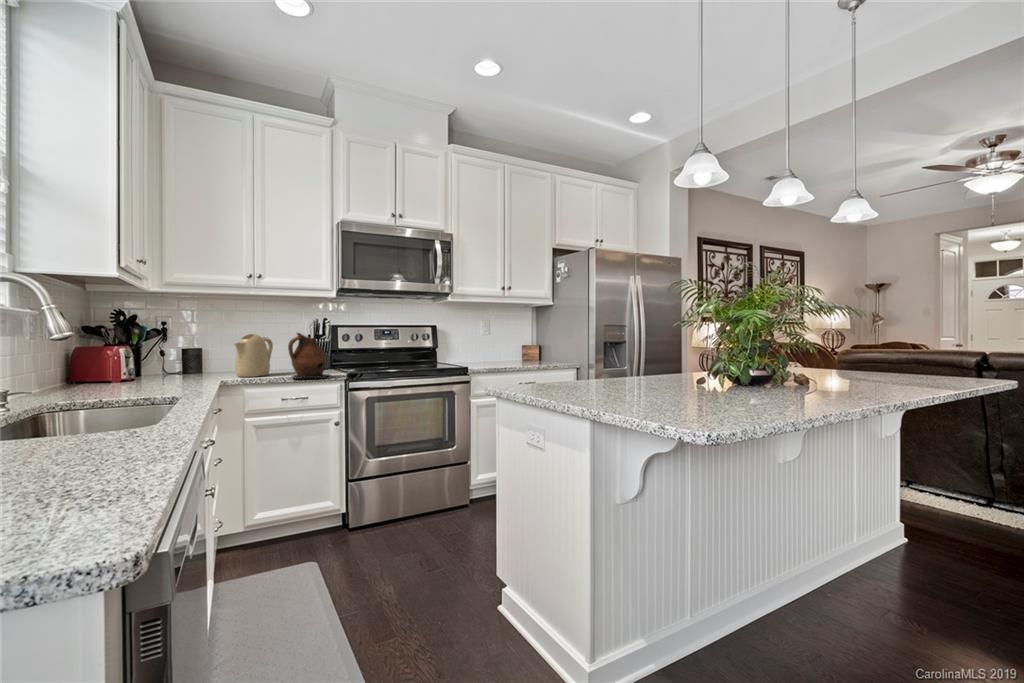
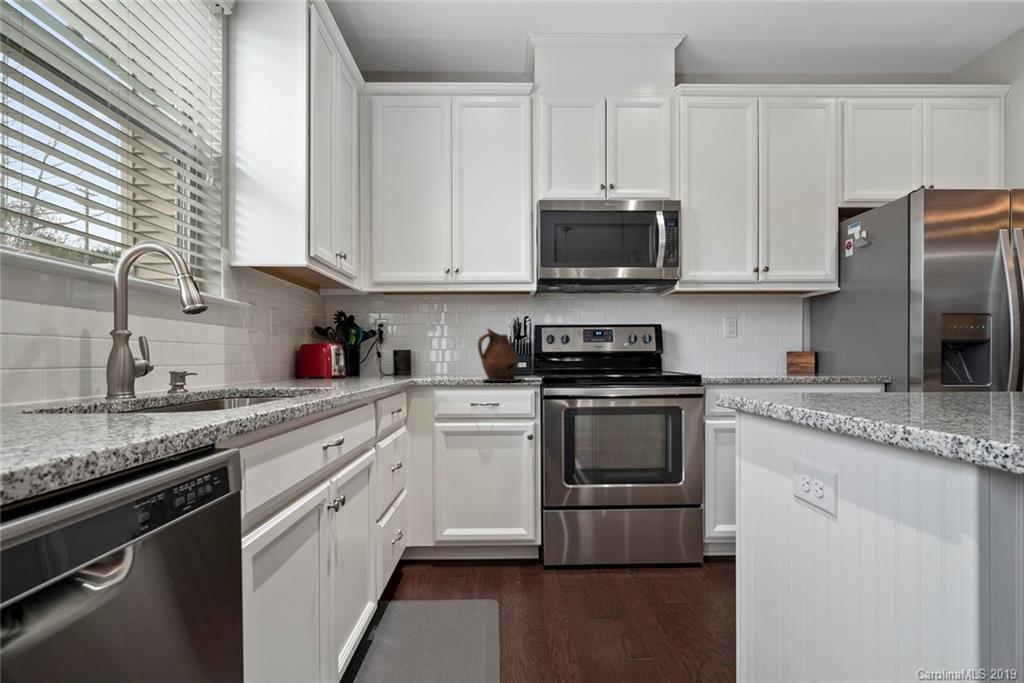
kettle: present [234,334,273,377] -> none [431,333,471,379]

